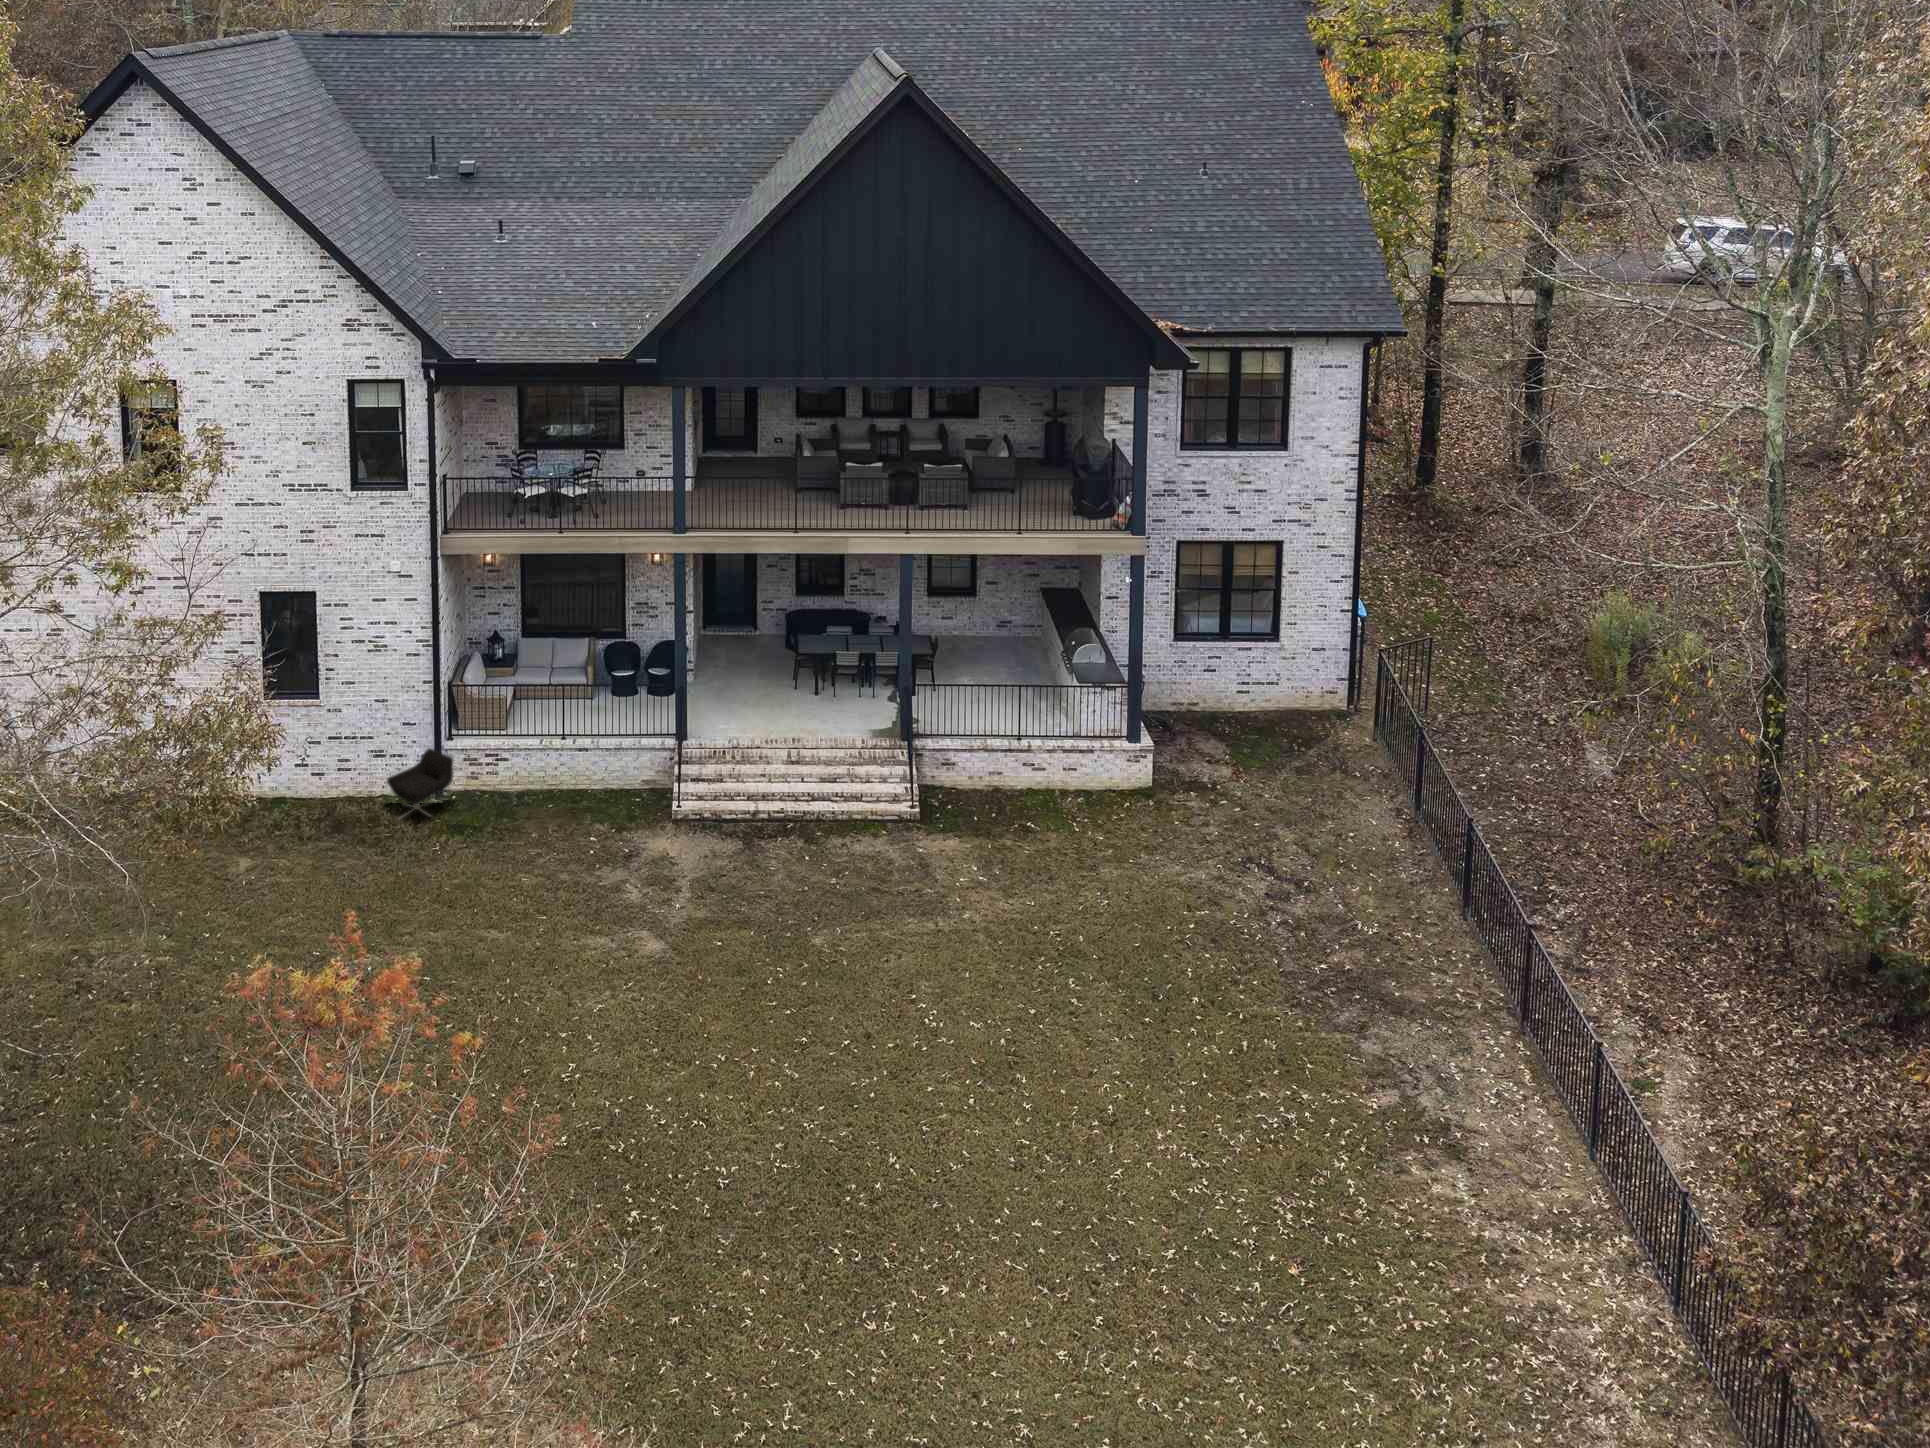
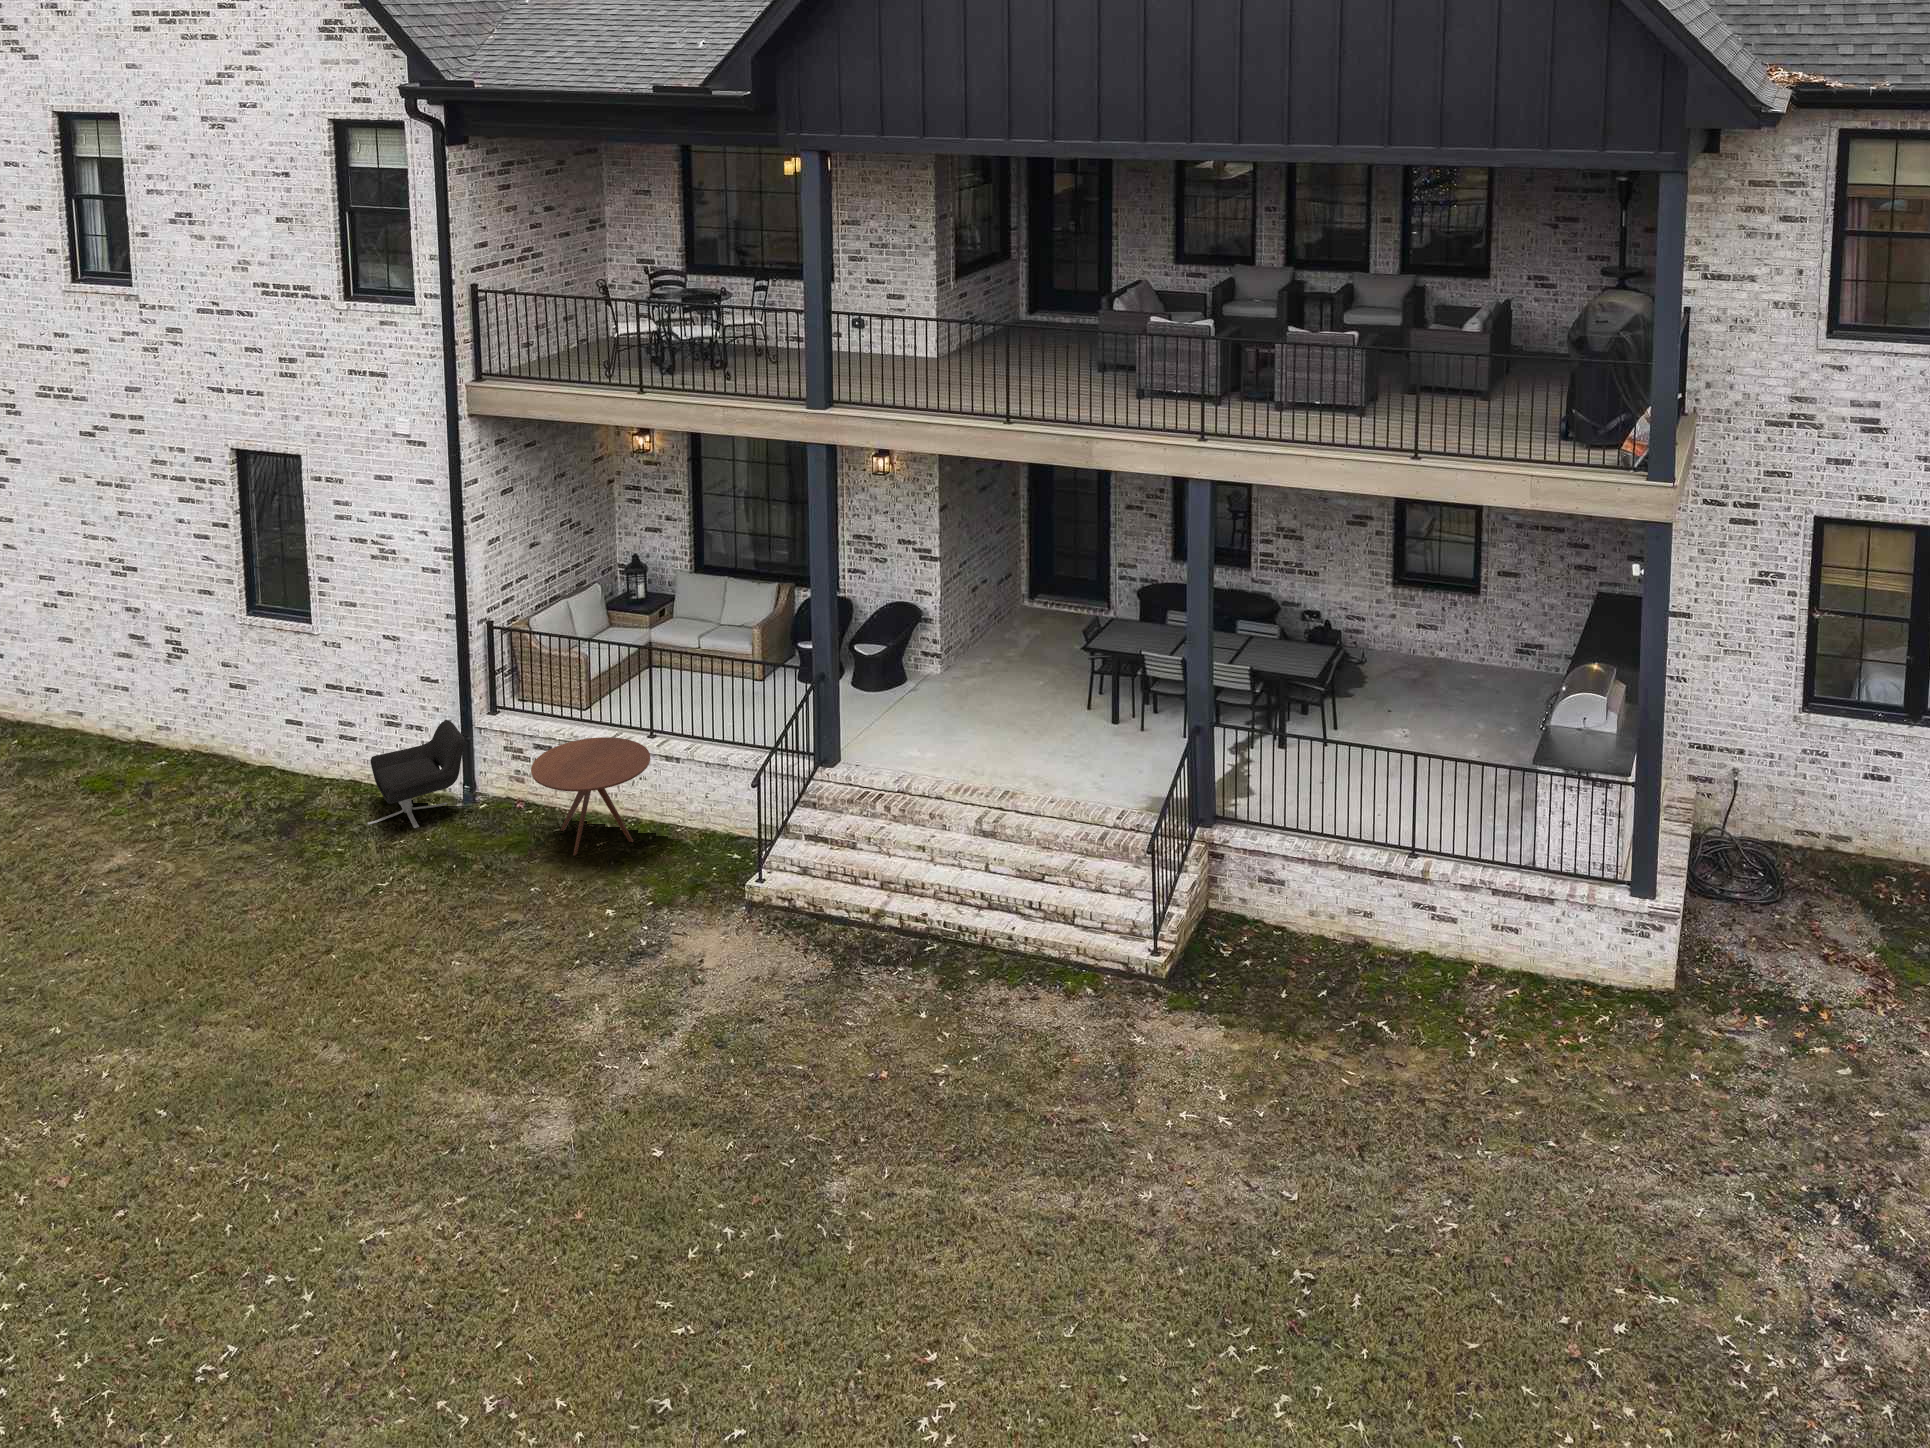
round table: none [511,743,583,816] -> present [531,737,650,855]

